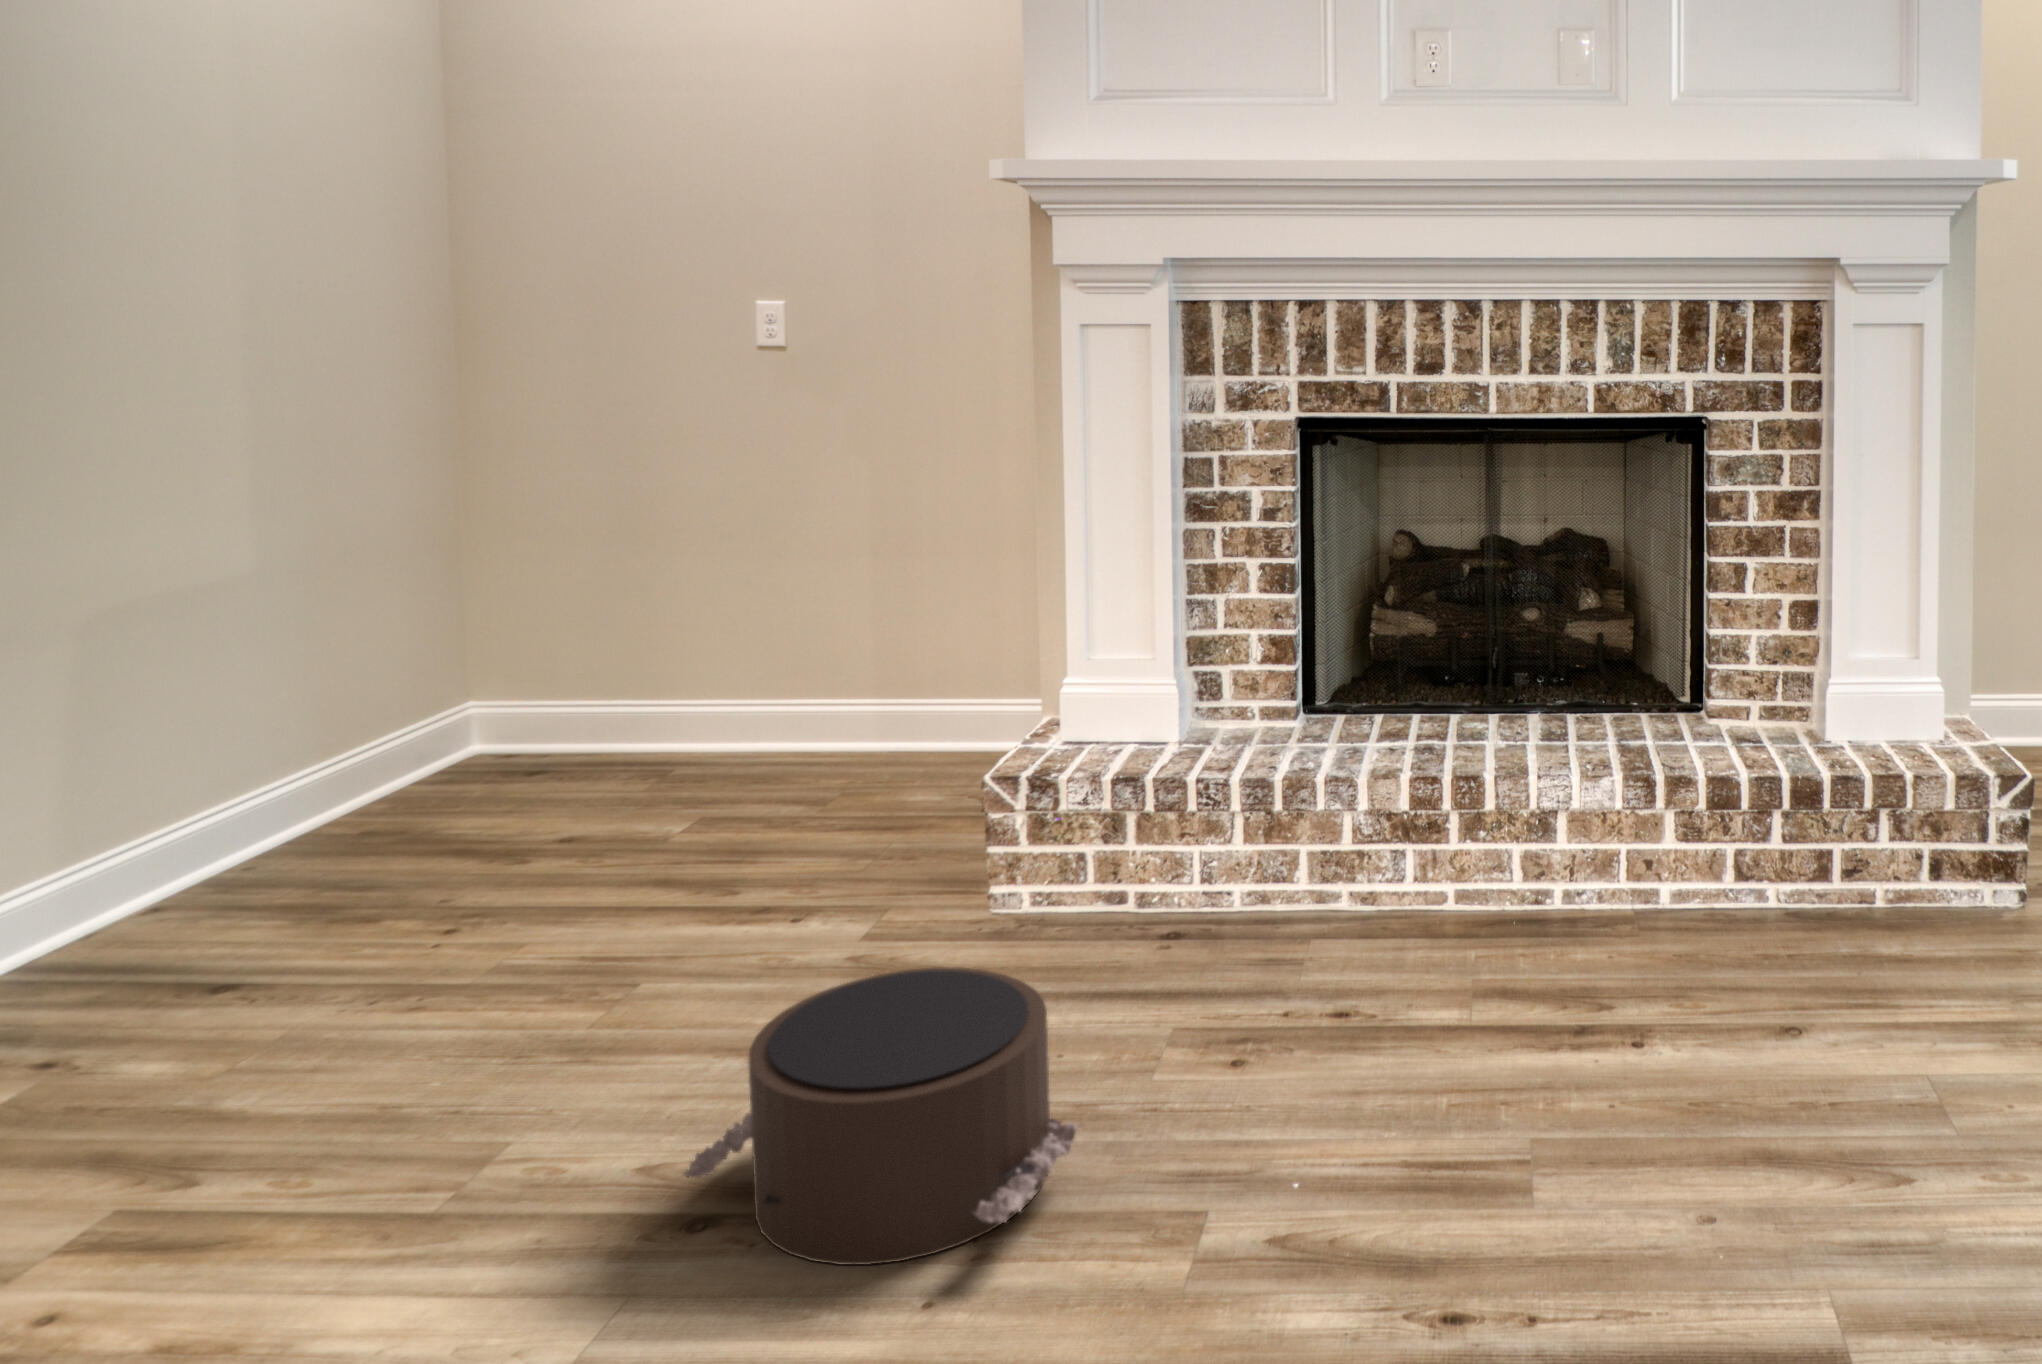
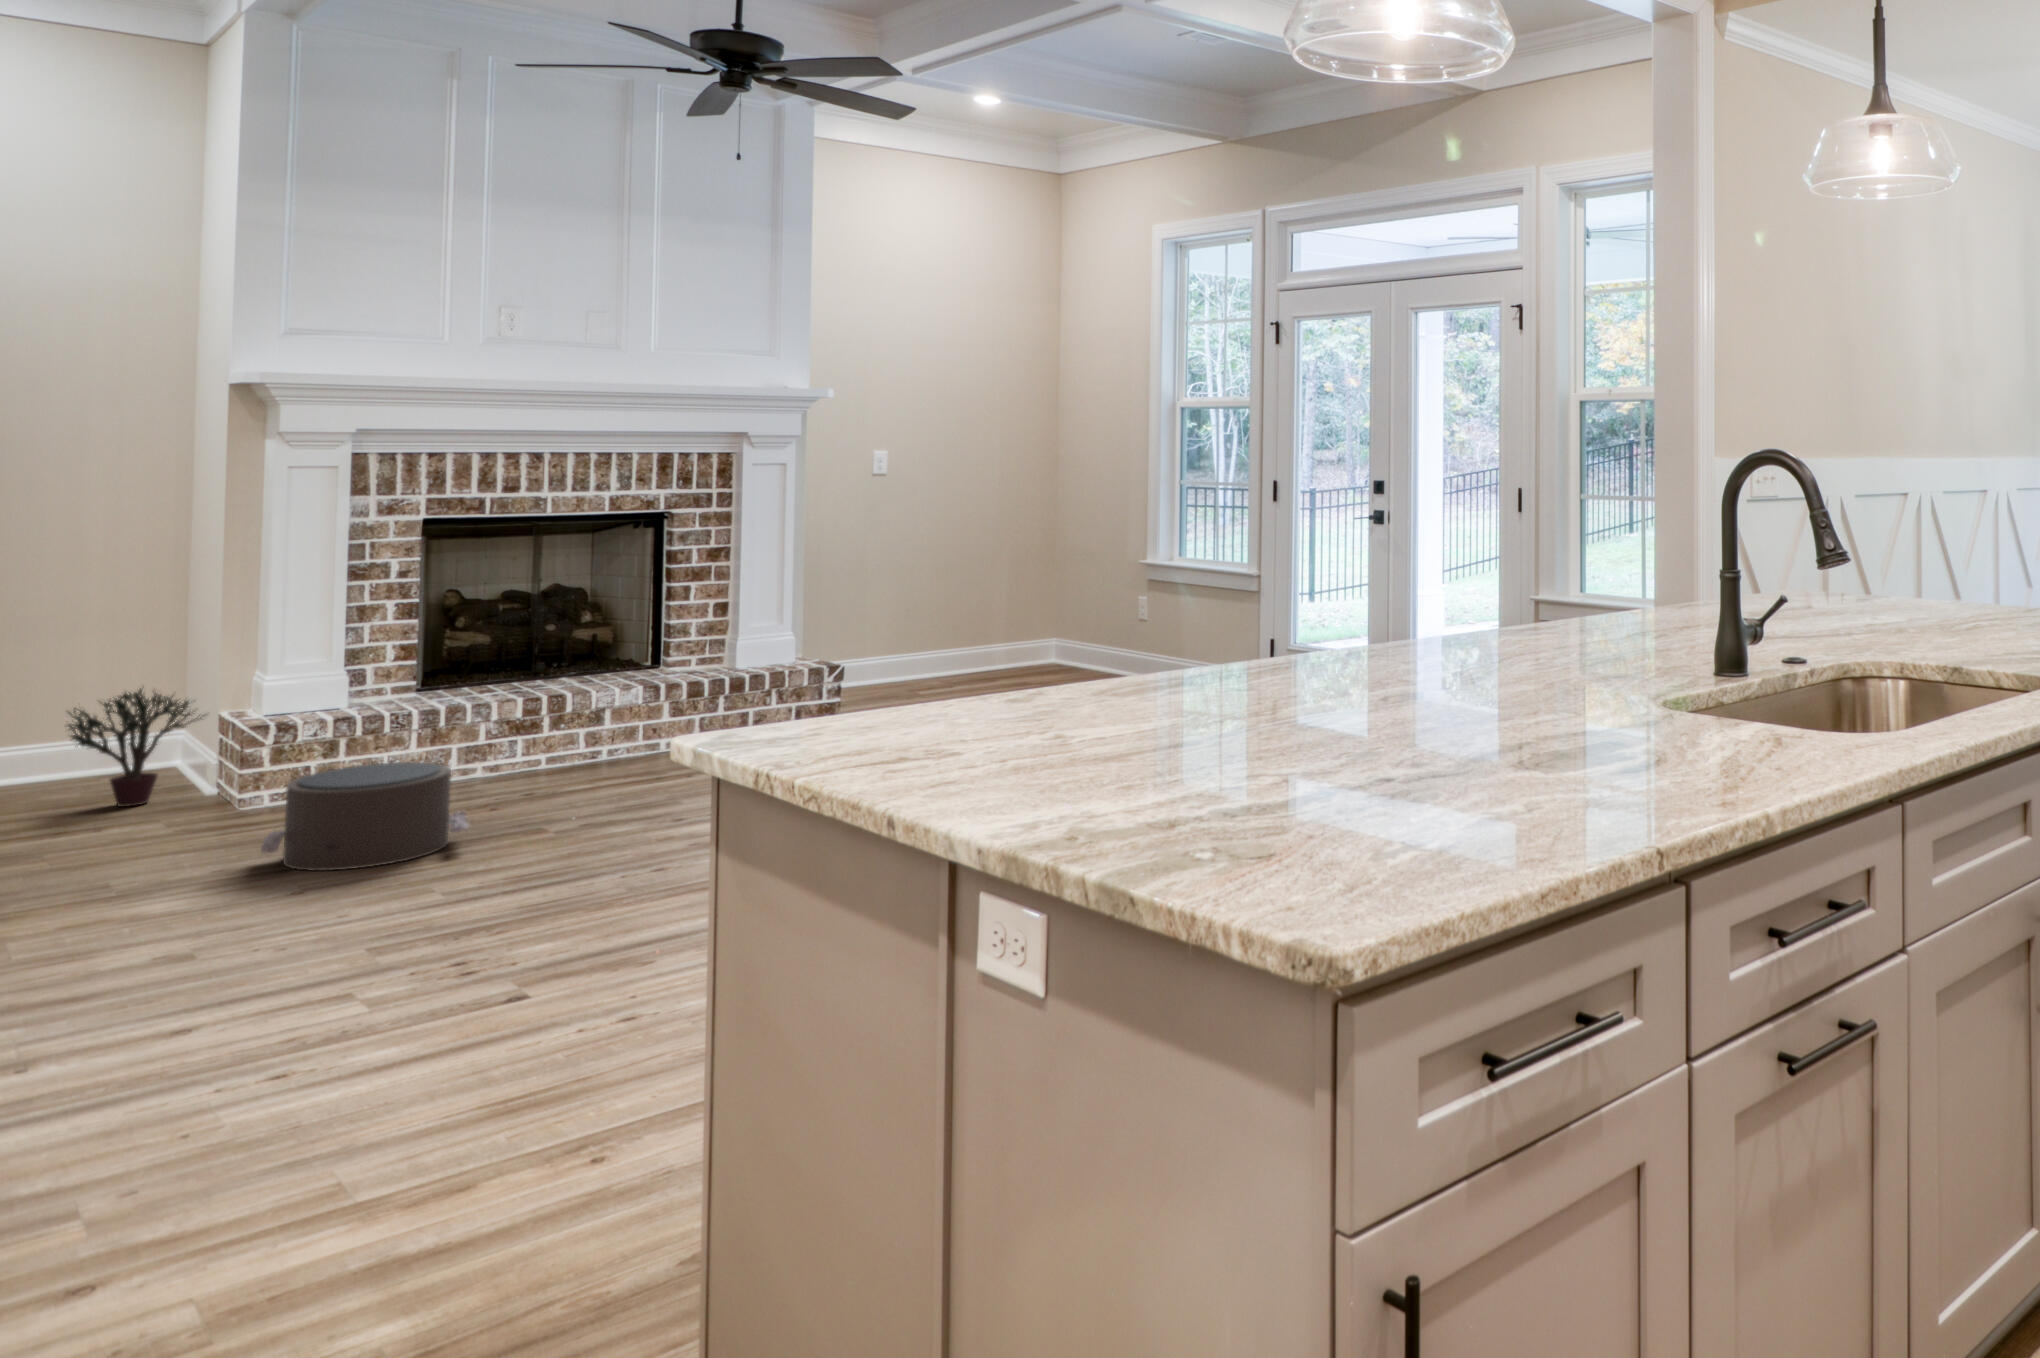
potted plant: none [810,664,1005,855] -> present [68,689,201,807]

